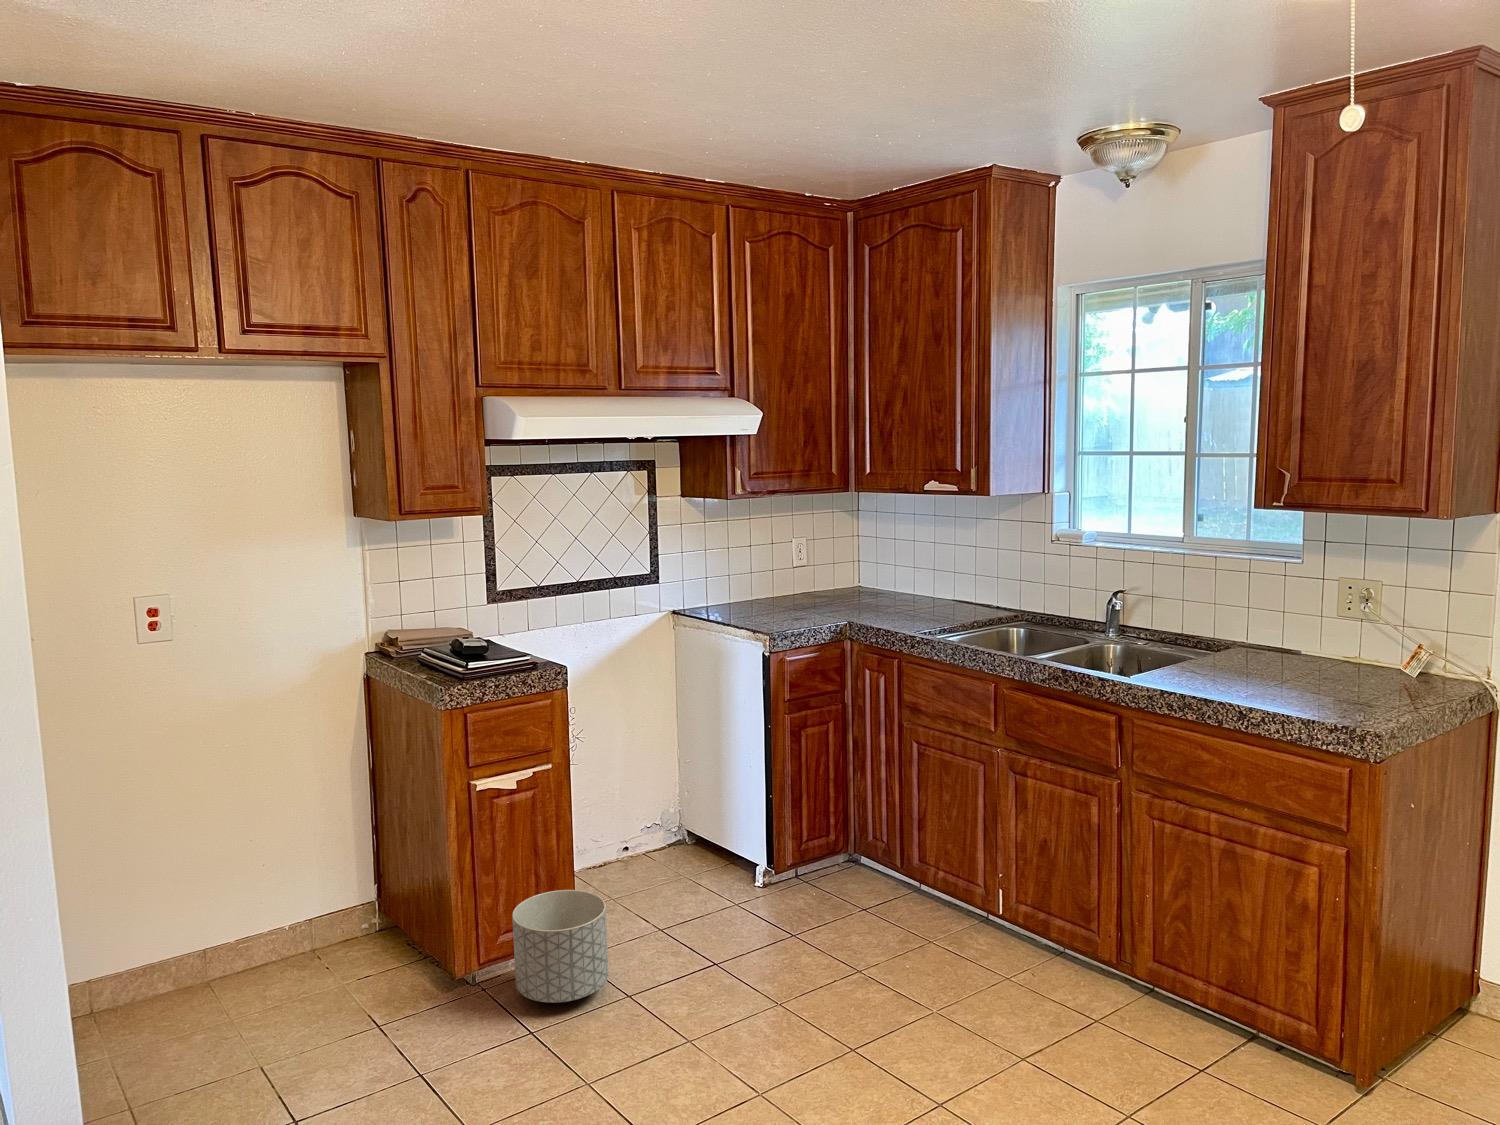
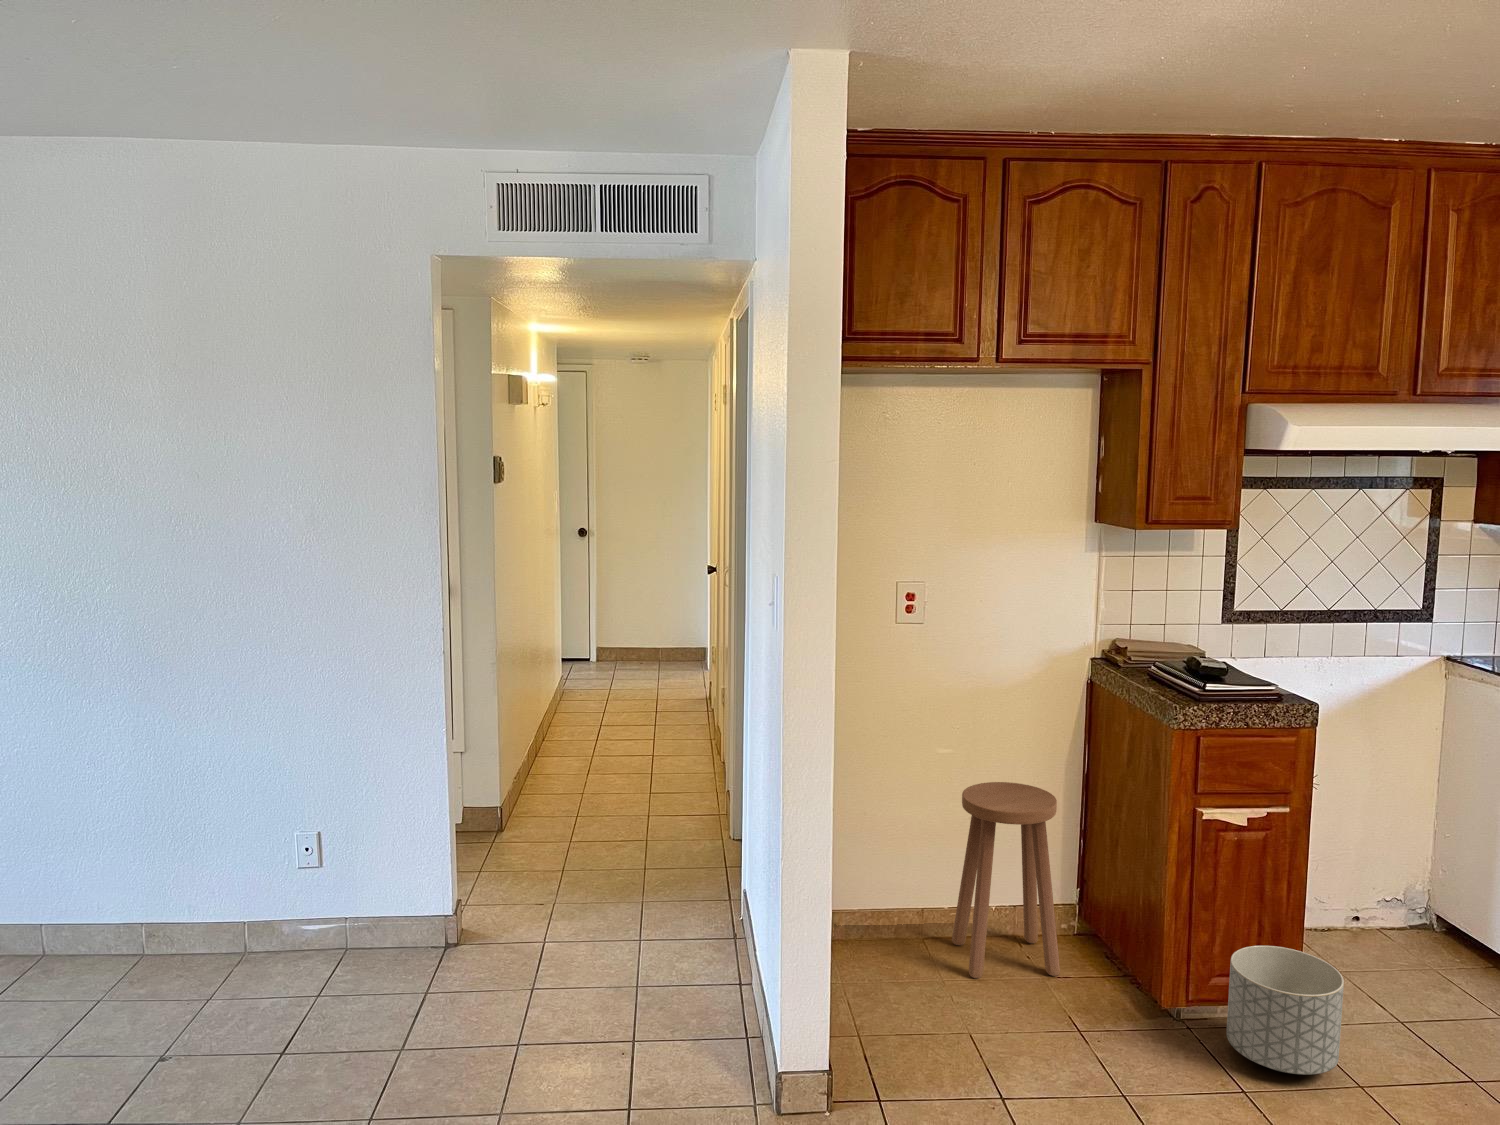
stool: none [235,794,360,1009] -> present [952,782,1060,978]

